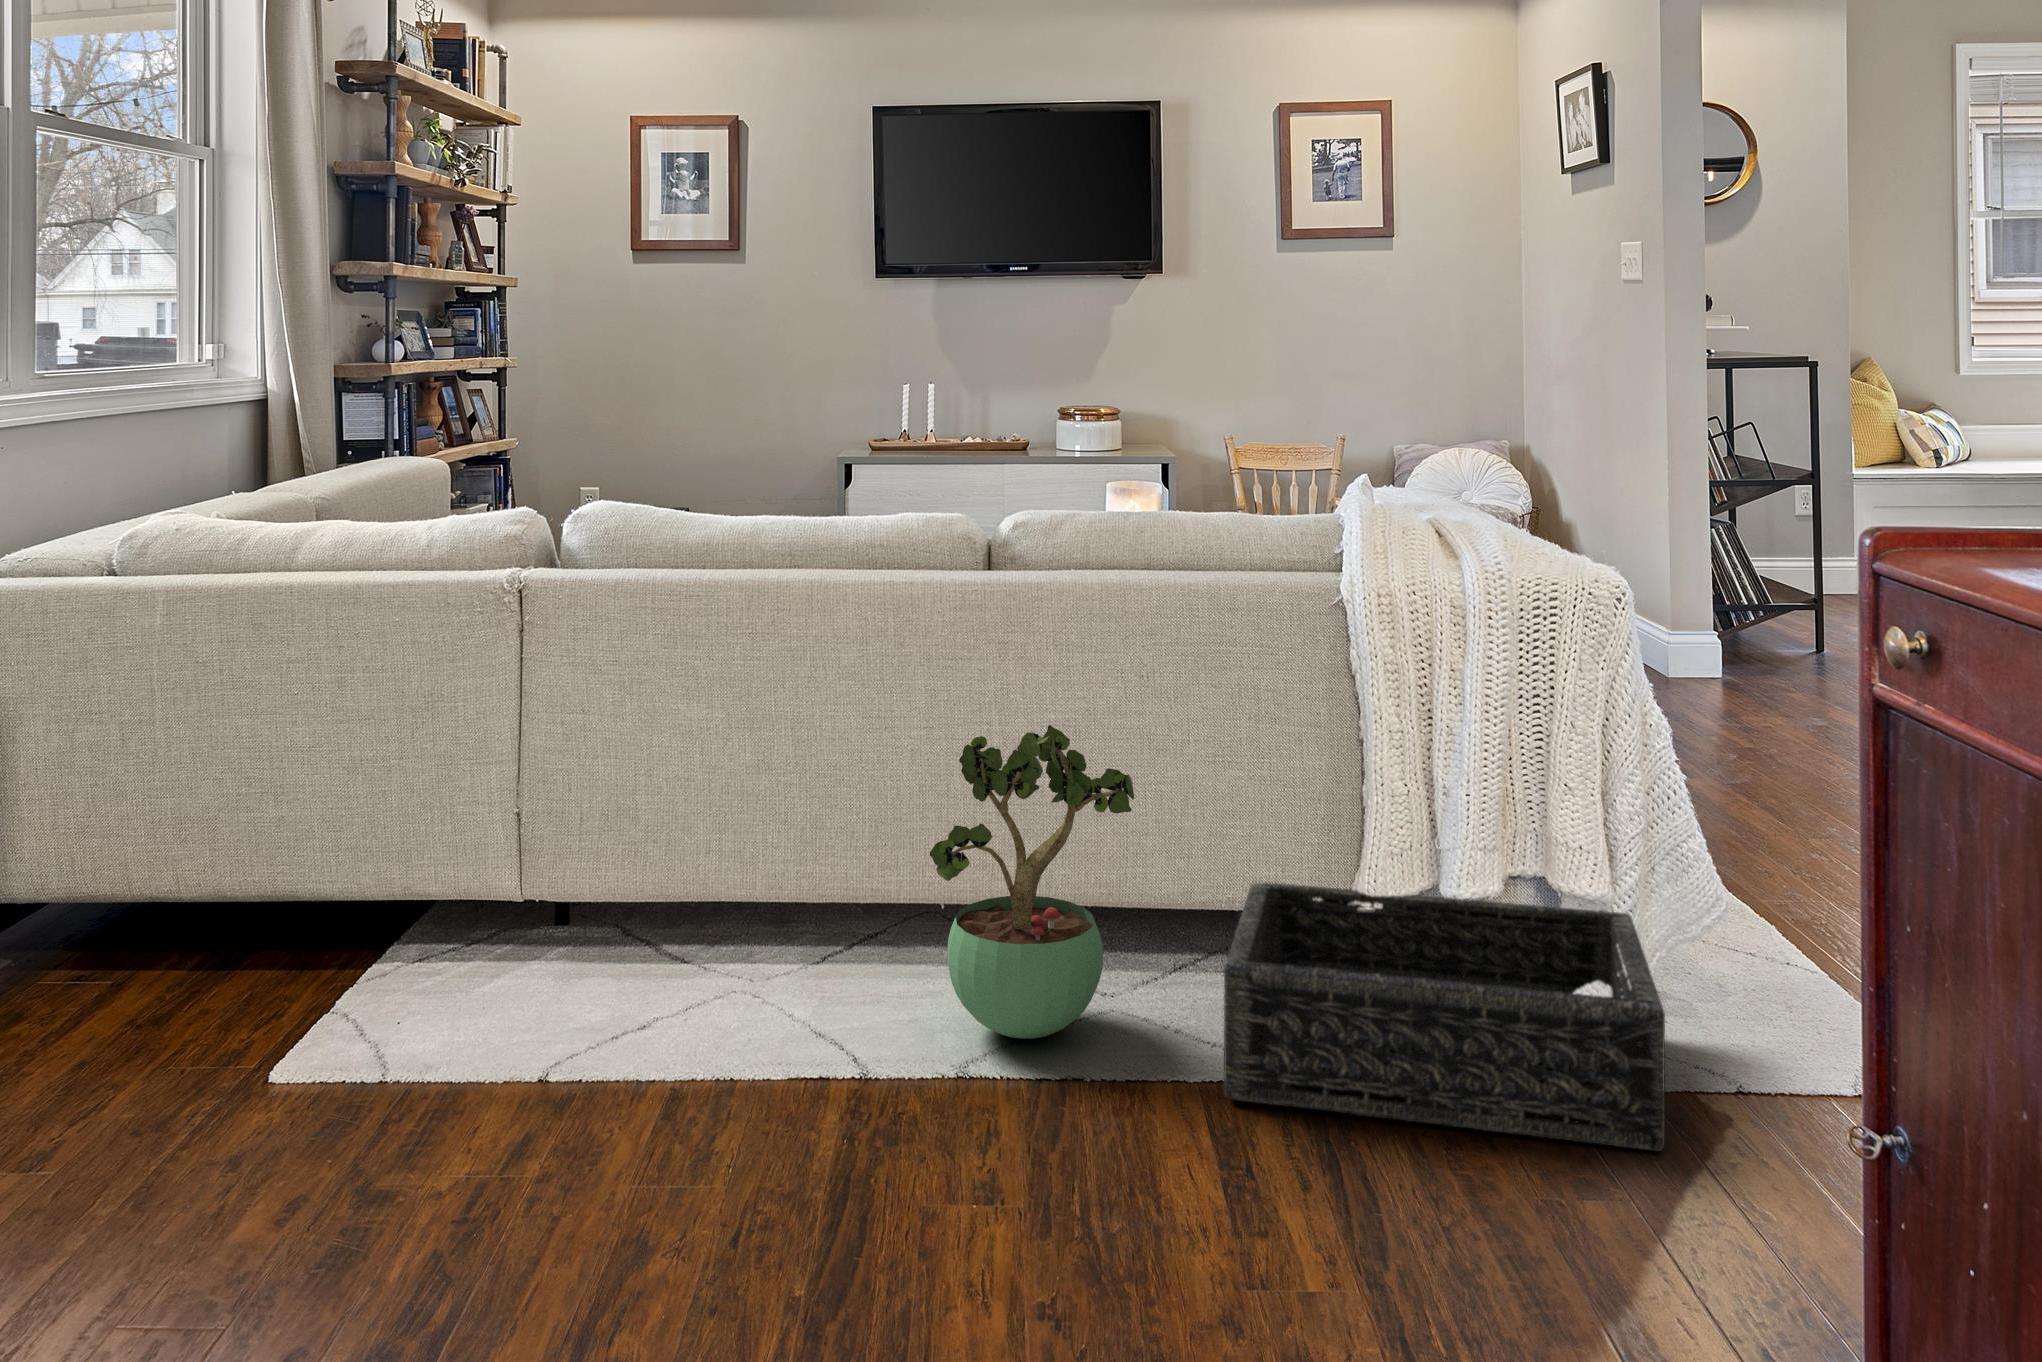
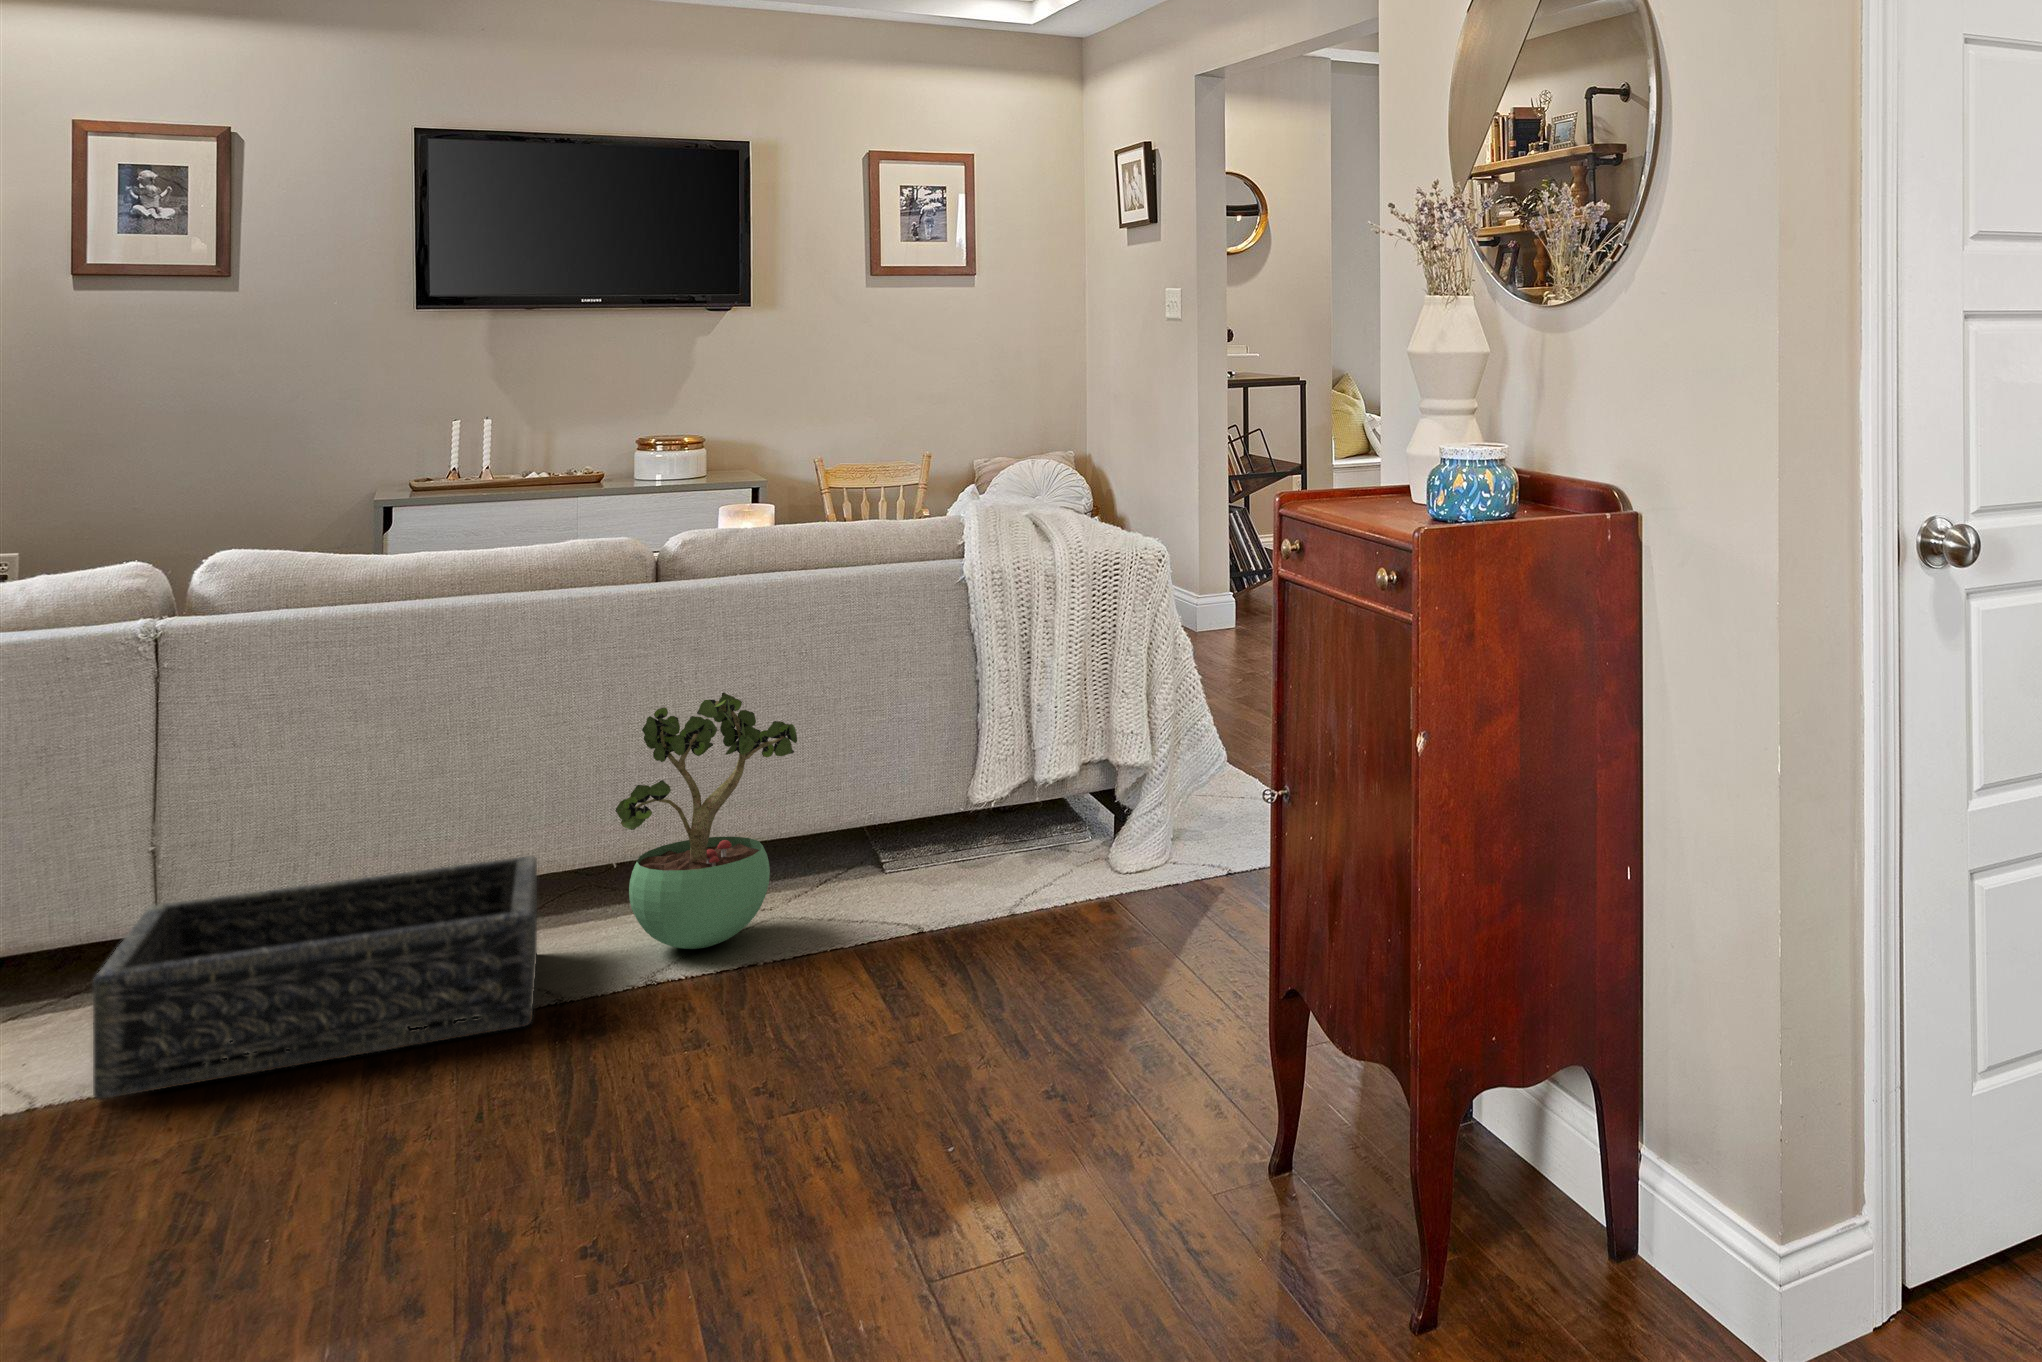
basket: present [1224,882,1665,1151] -> present [93,856,537,1100]

